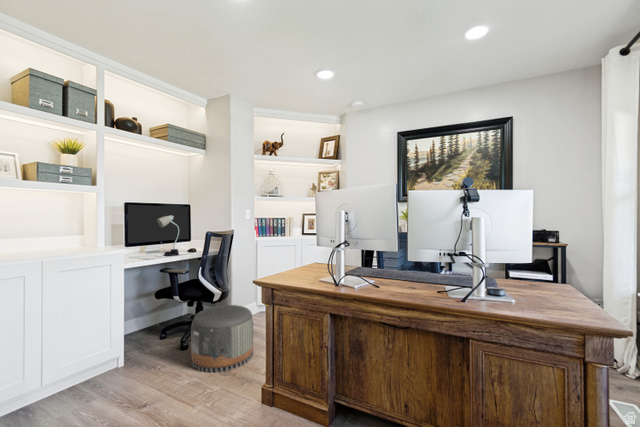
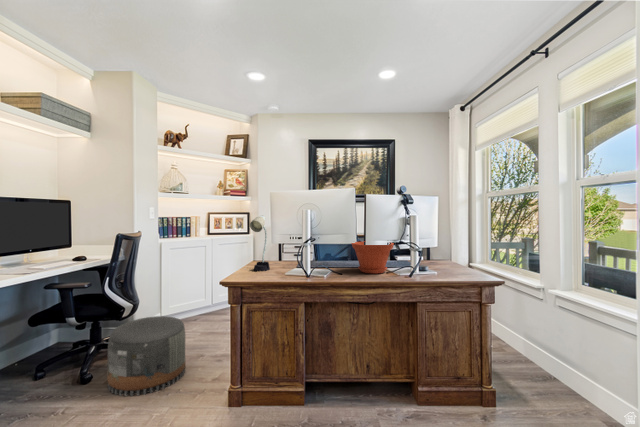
desk lamp: present [157,215,179,256] -> present [250,215,270,271]
plant pot: none [395,248,450,289] -> present [351,242,394,274]

